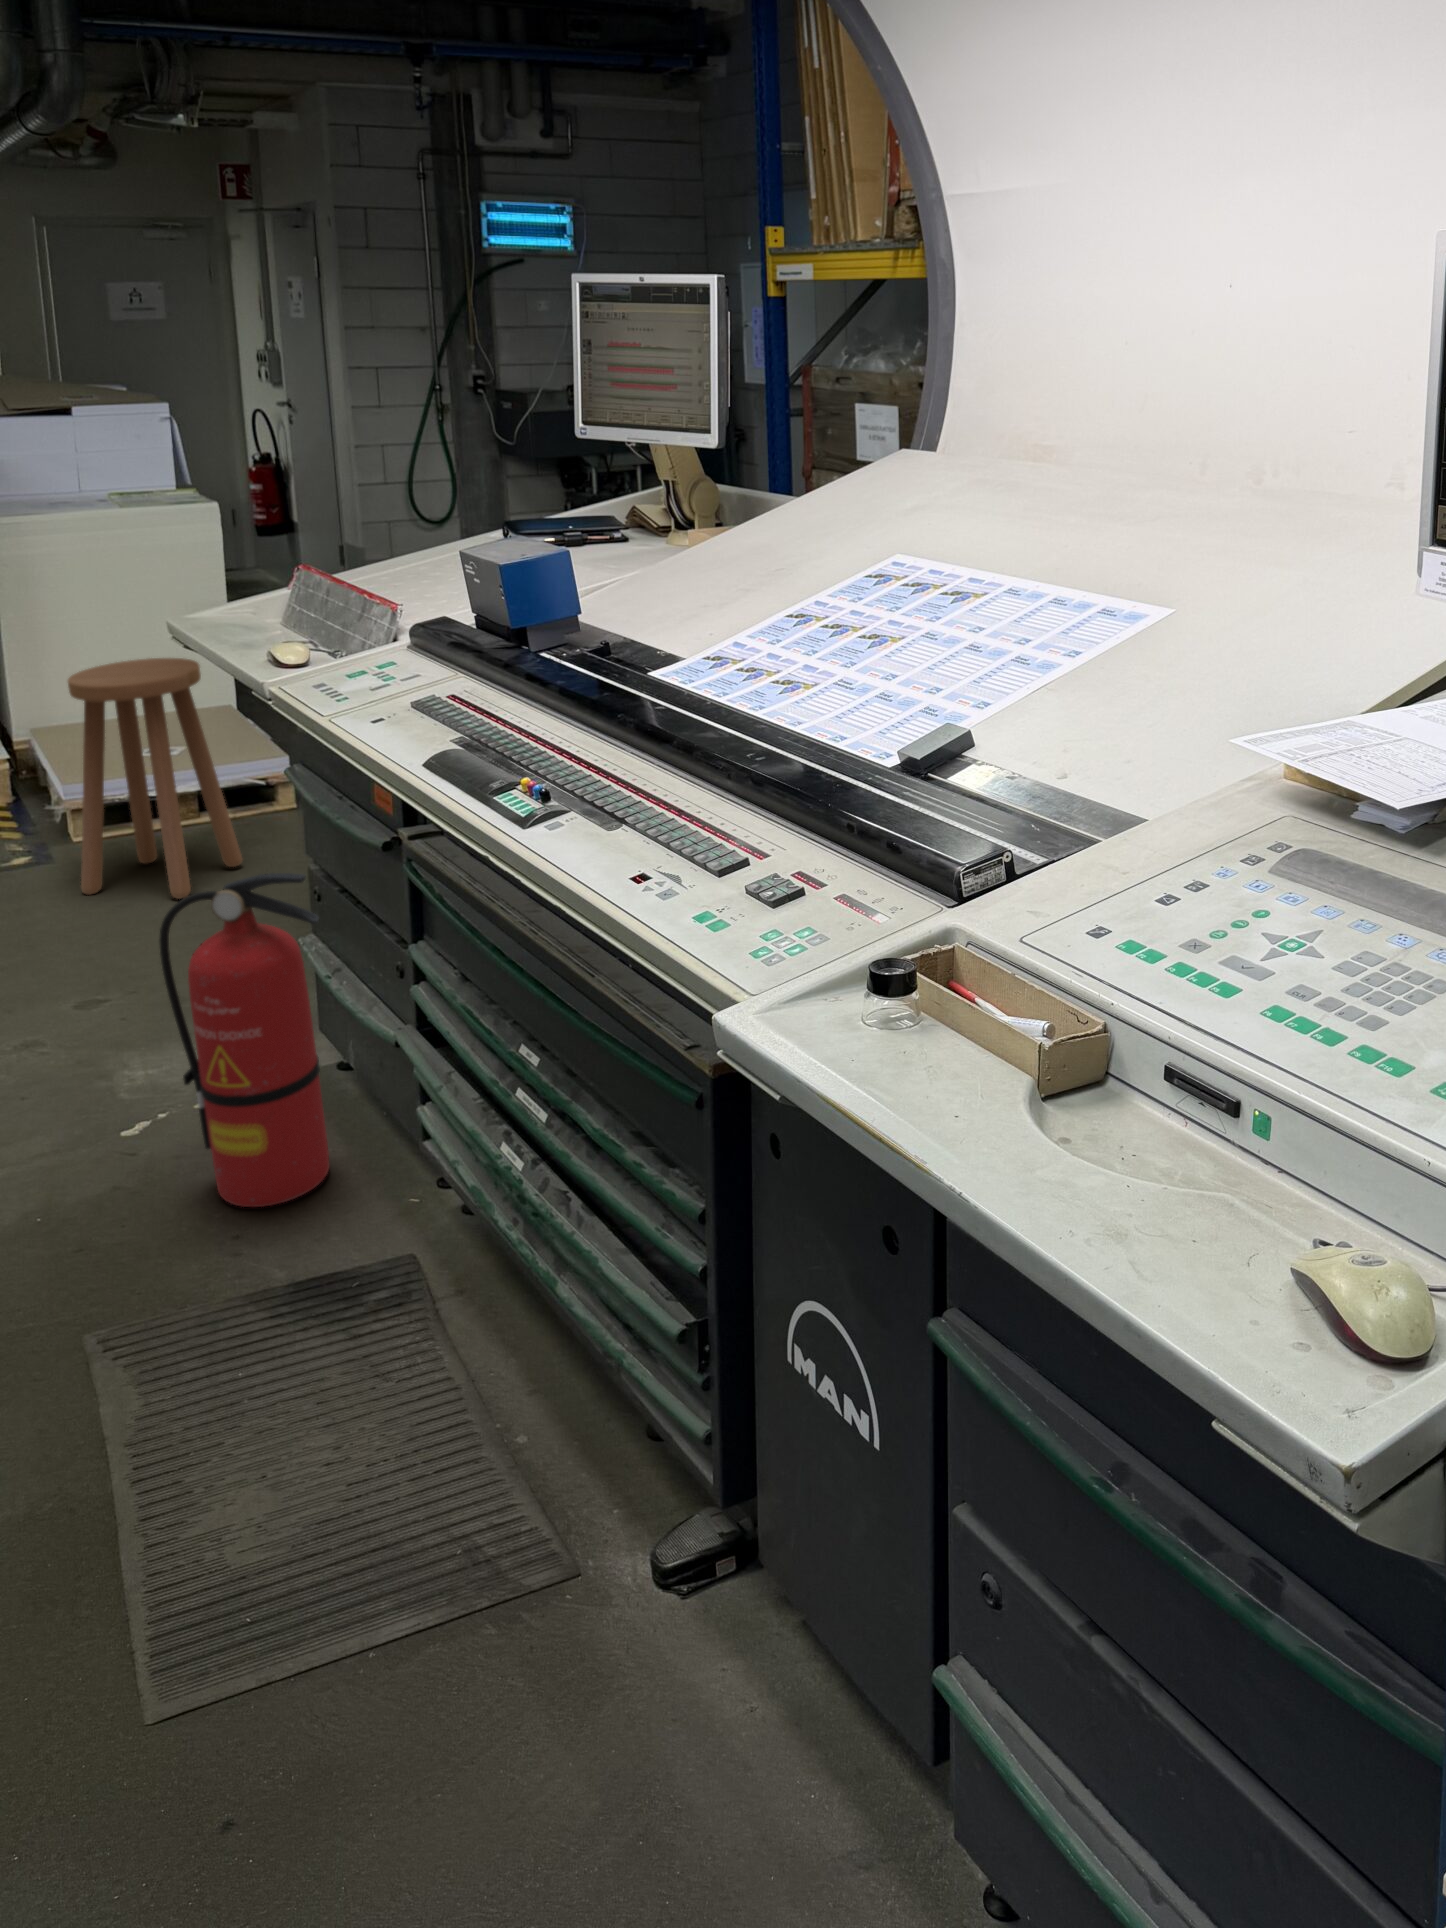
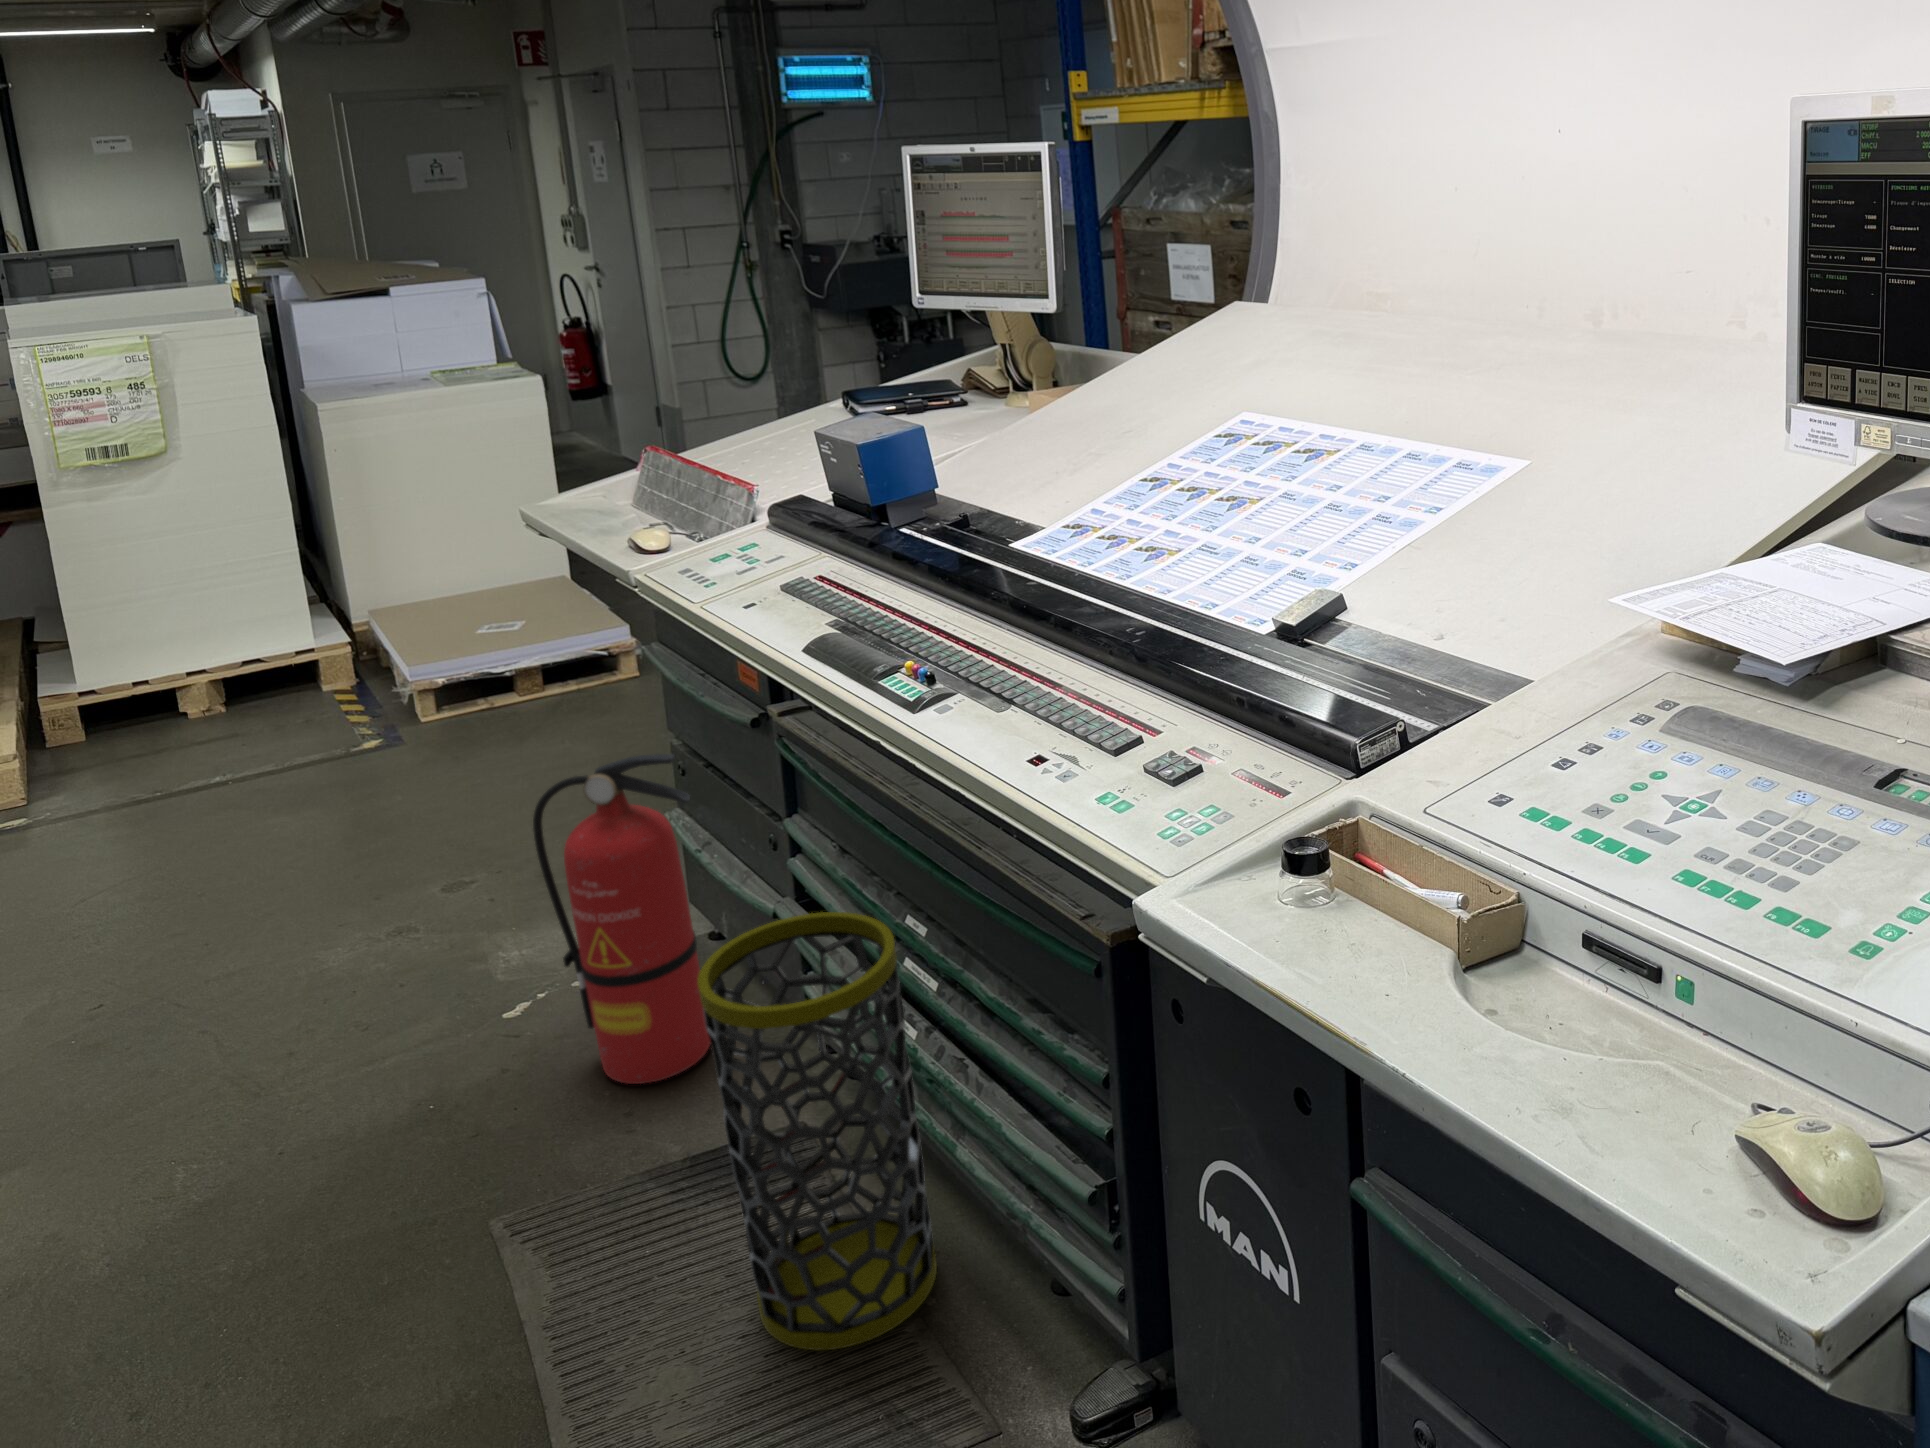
stool: present [68,658,242,899] -> none [407,535,589,774]
trash can: none [300,1035,533,1481] -> present [698,912,937,1351]

